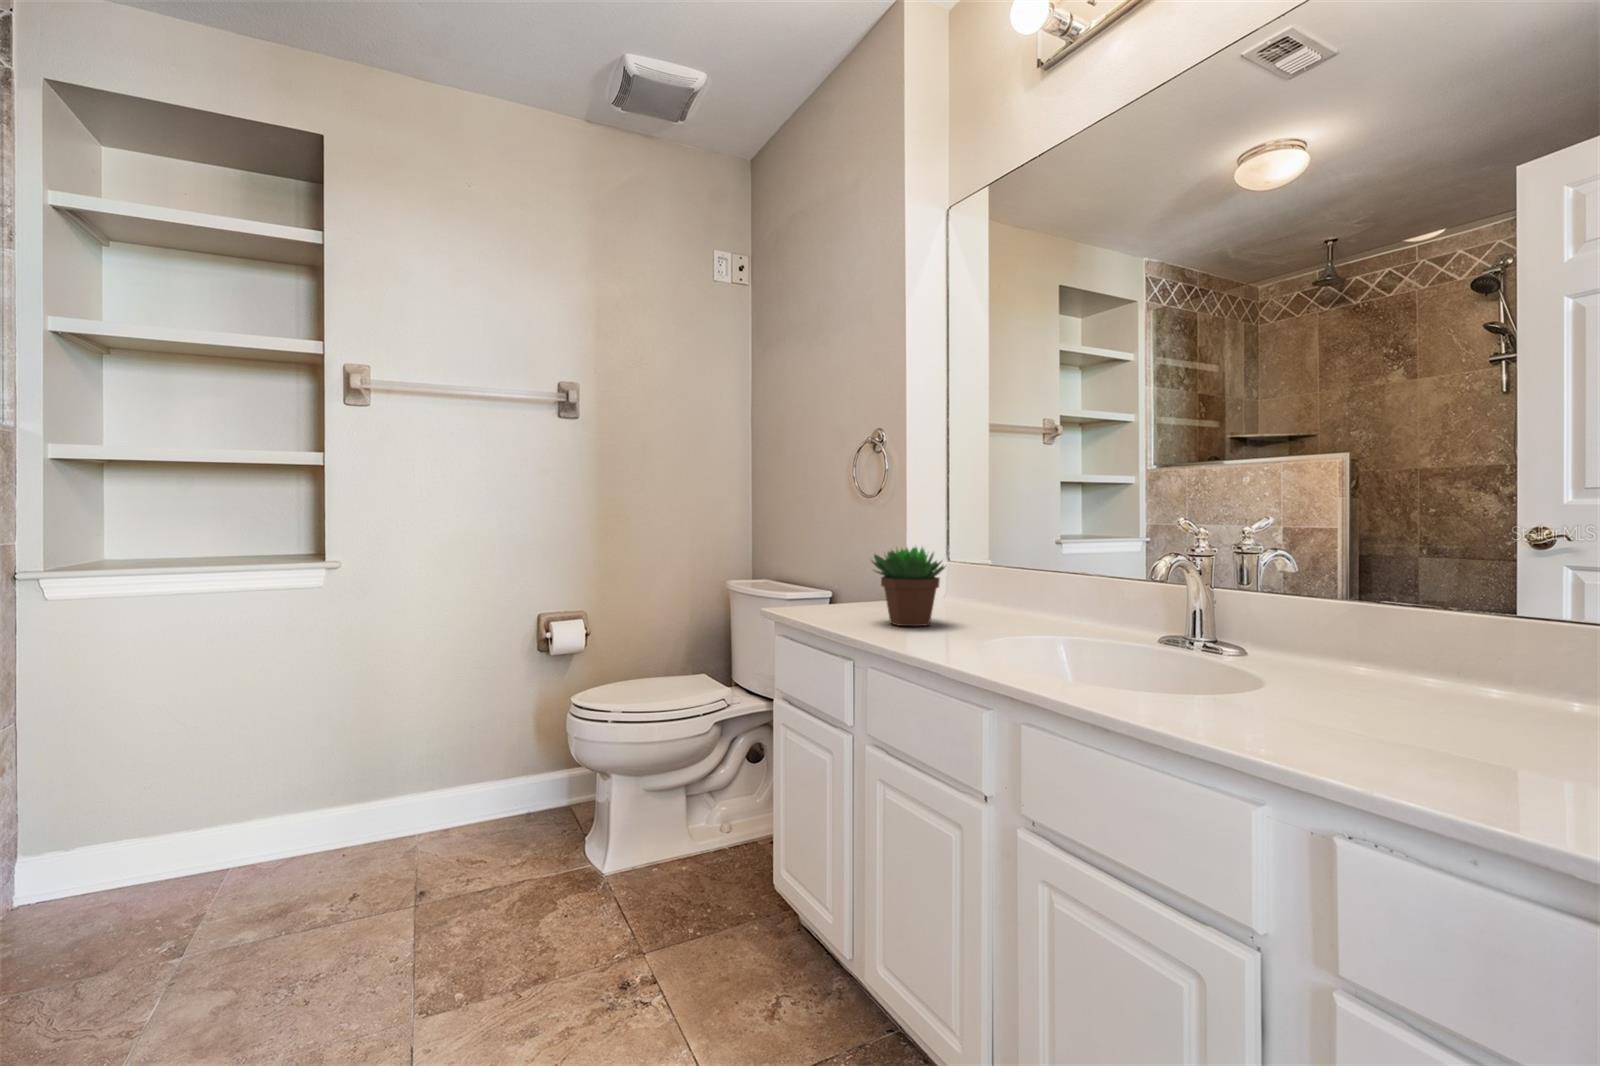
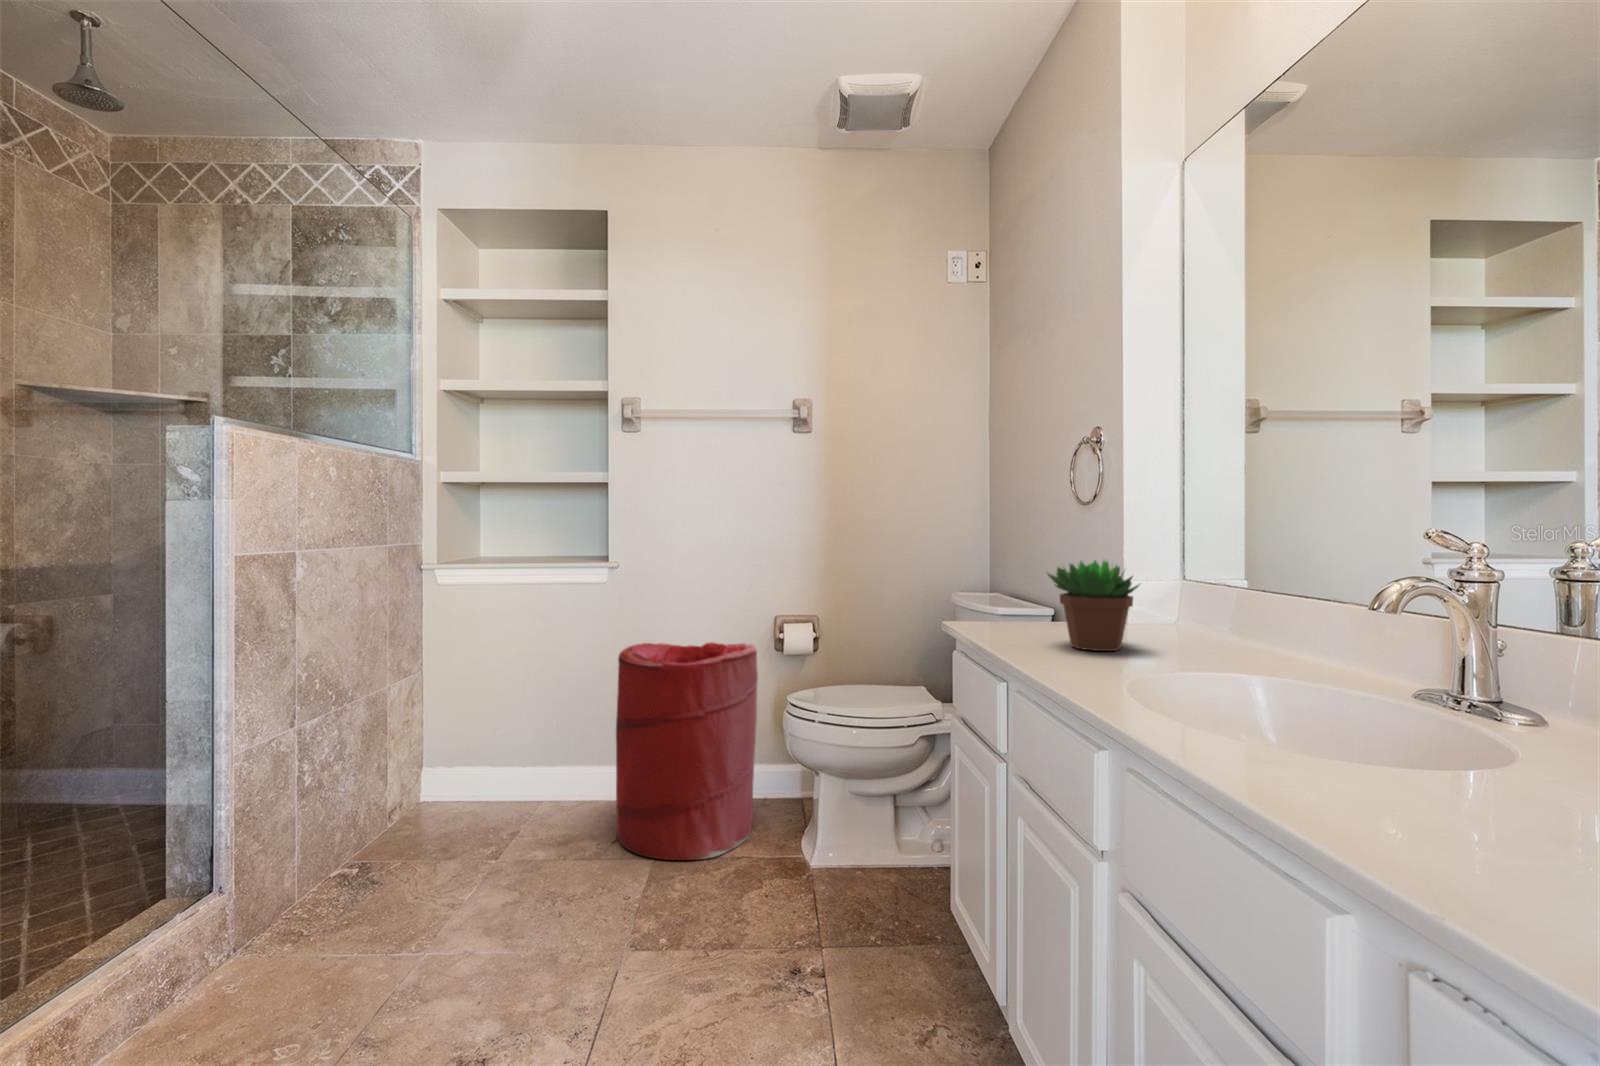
laundry hamper: none [351,647,531,906] -> present [616,642,758,860]

